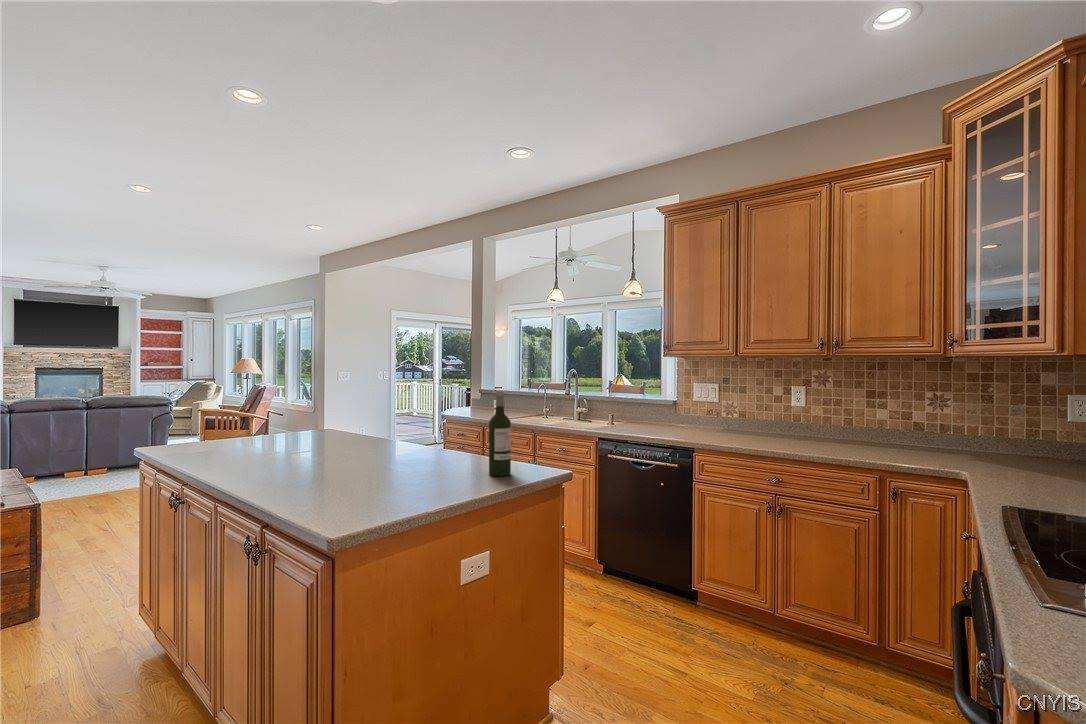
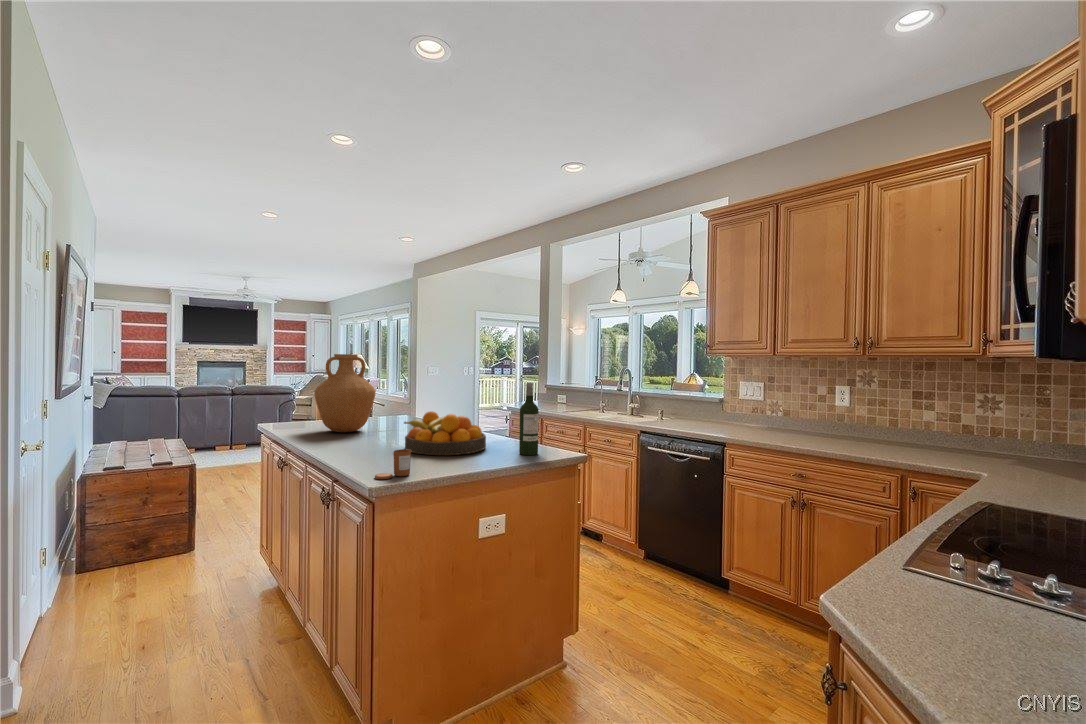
vase: none [218,360,298,457] -> present [314,354,376,432]
fruit bowl: none [344,428,446,483] -> present [404,411,486,455]
candle: none [325,481,371,523] -> present [375,449,411,479]

